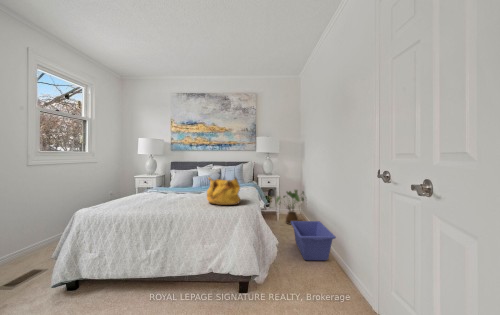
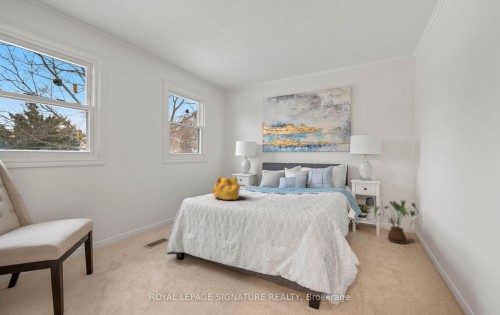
handbag: present [207,178,240,205] -> present [212,176,240,200]
storage bin: present [291,221,336,260] -> none [388,239,456,301]

